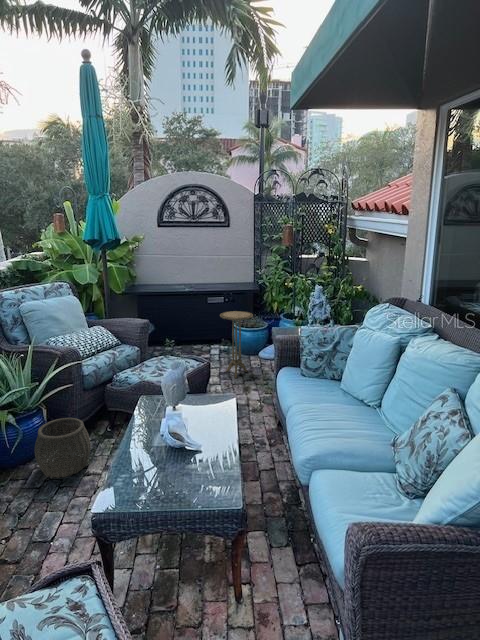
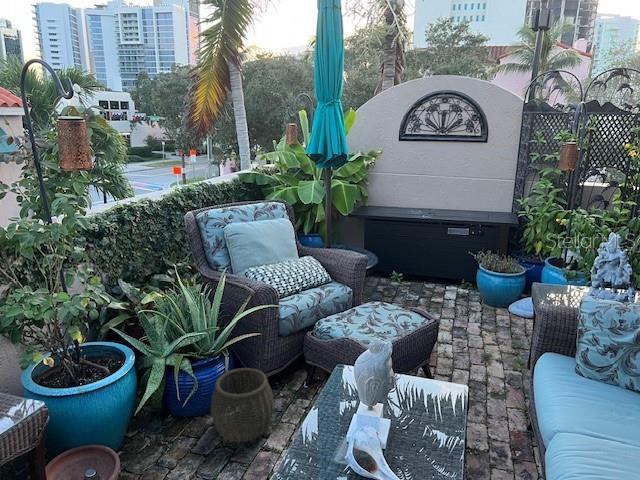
side table: present [220,311,253,378] -> none [460,251,506,340]

